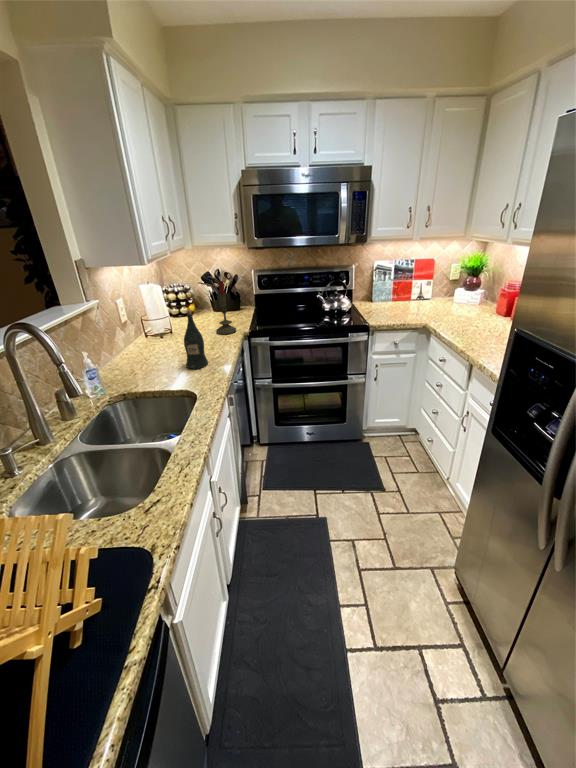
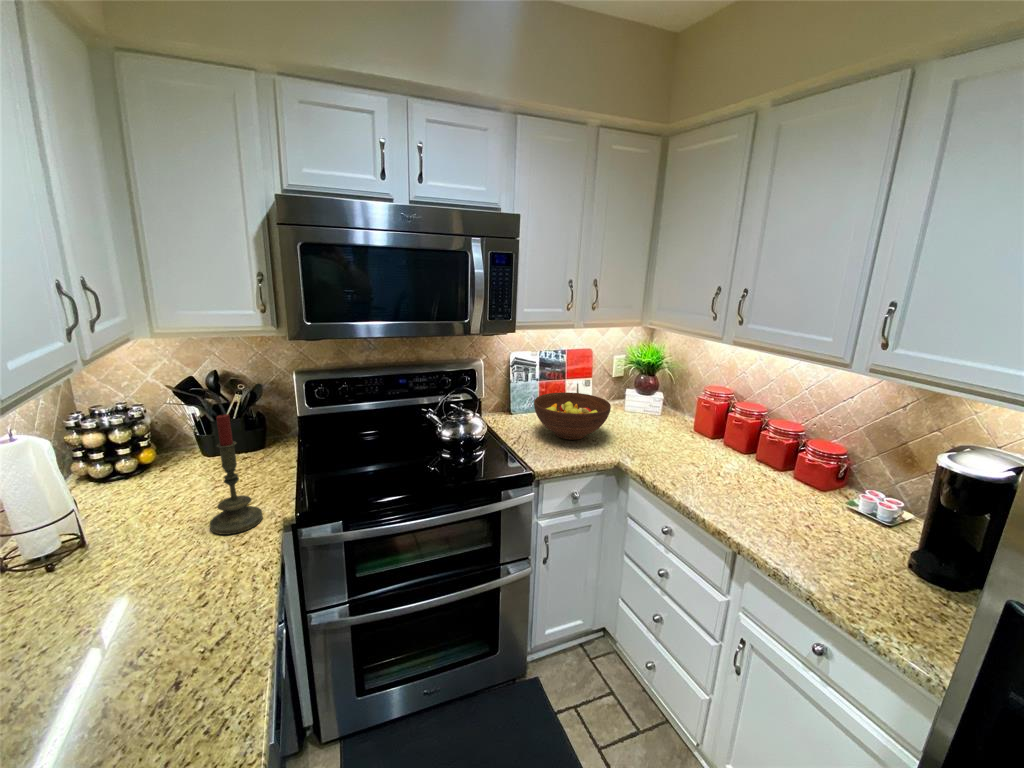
fruit bowl: none [382,287,432,314] -> present [534,392,611,440]
wine bottle: present [184,310,208,369] -> none [90,549,180,723]

